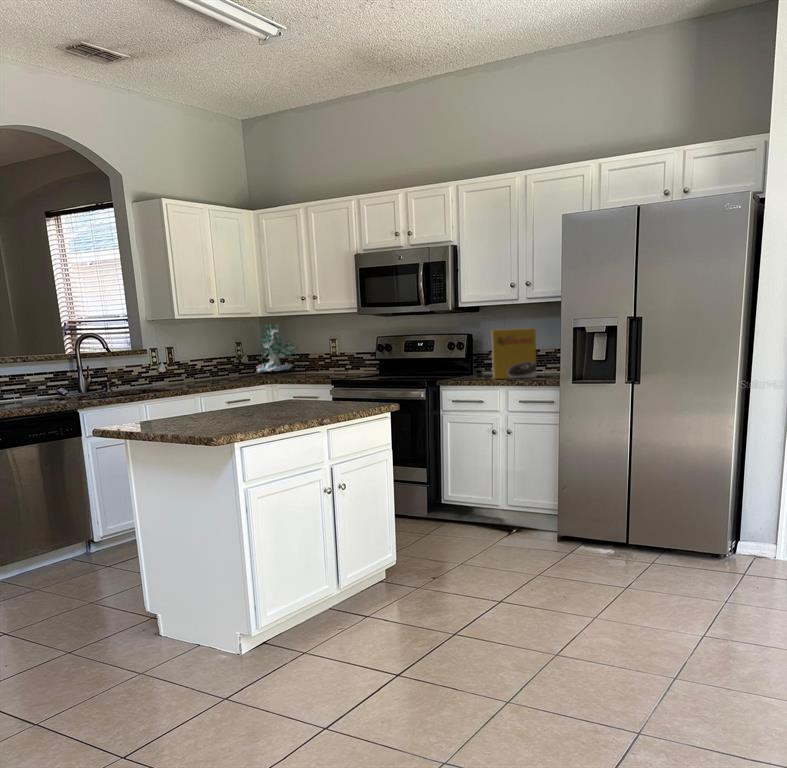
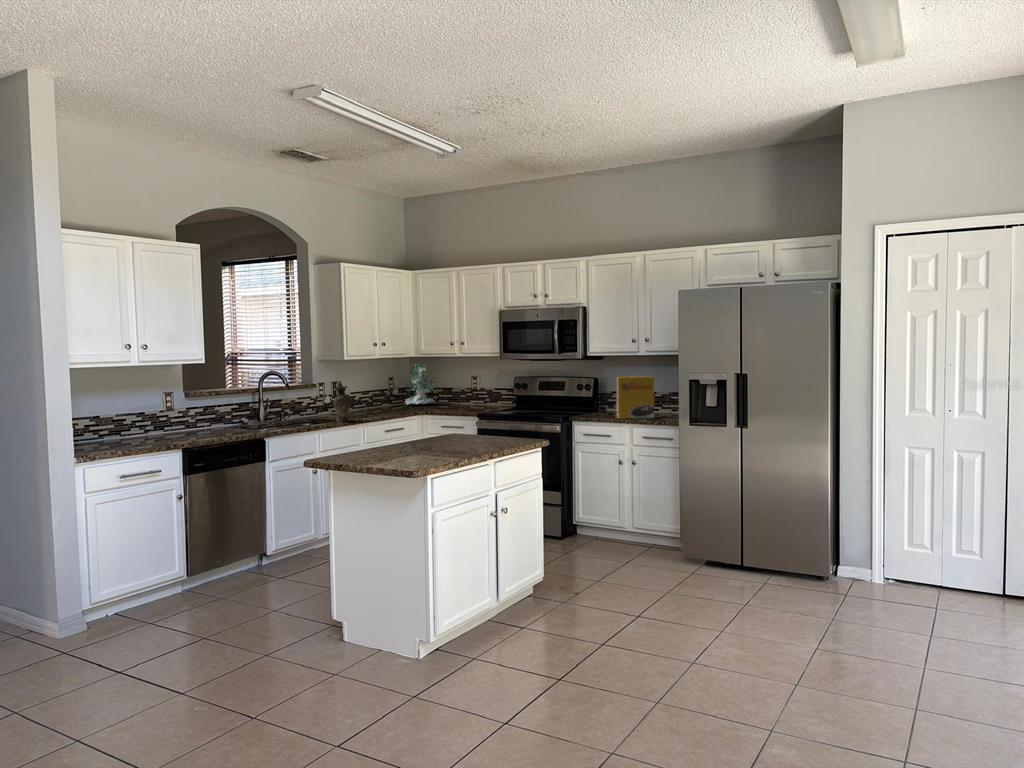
ceramic pitcher: none [162,343,183,391] -> present [334,381,352,422]

